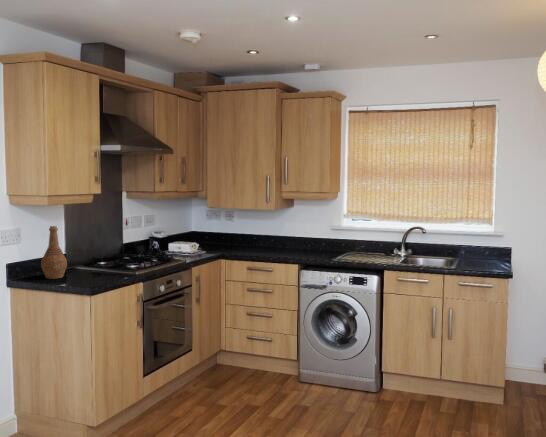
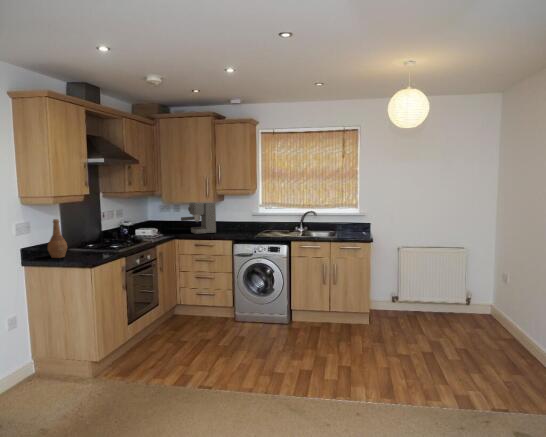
coffee maker: none [230,208,279,253] -> present [181,202,216,234]

